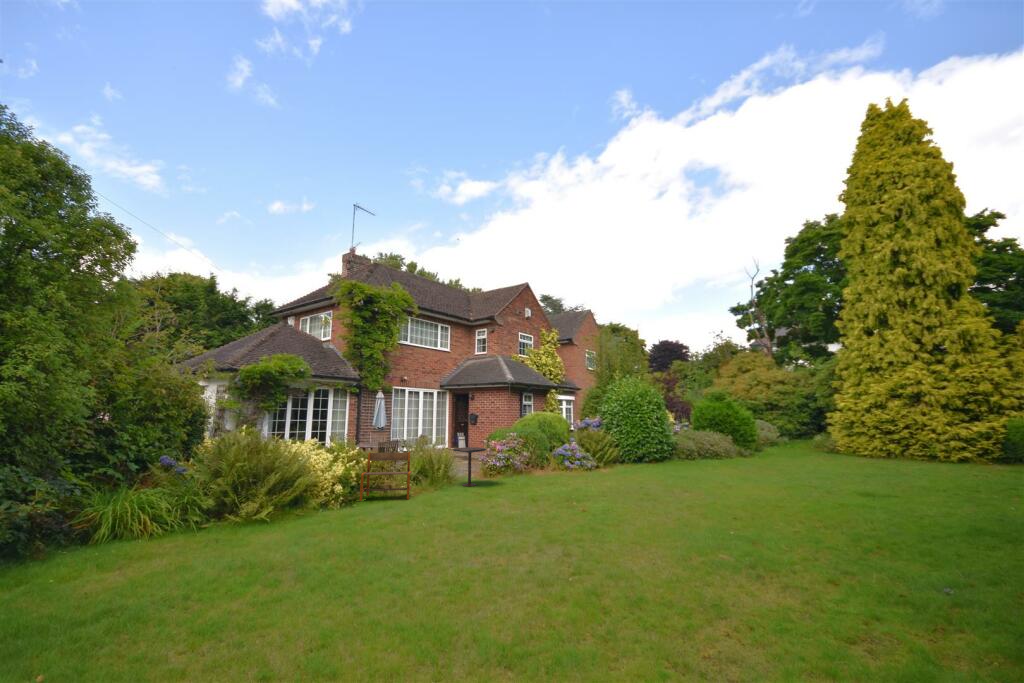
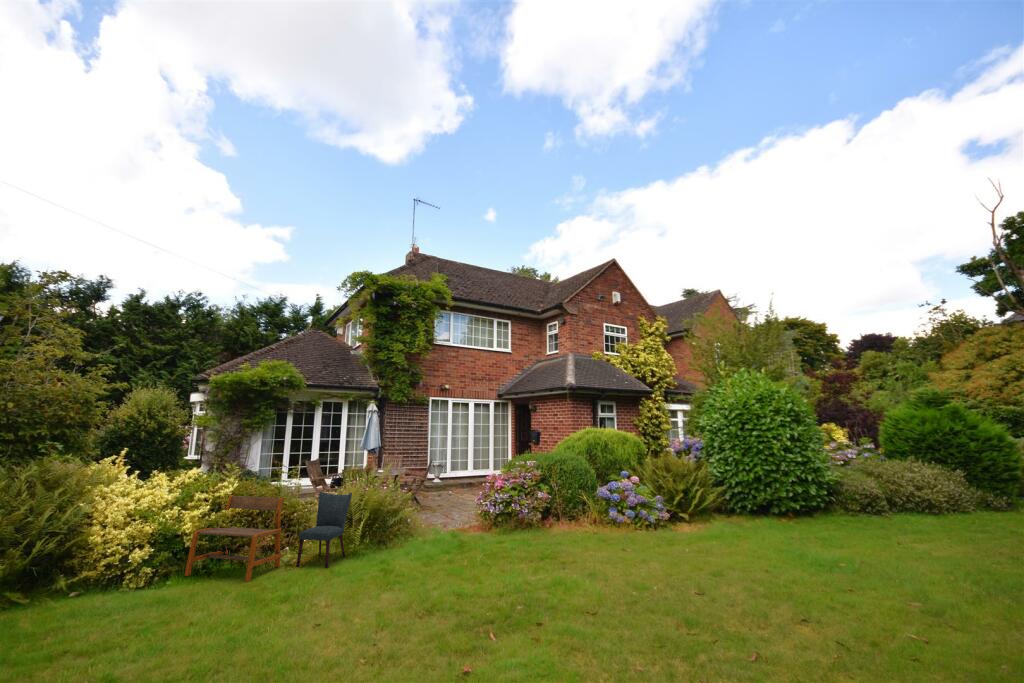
pedestal table: present [453,447,486,487] -> none [380,487,434,554]
chair: none [419,450,442,494] -> present [296,492,352,568]

